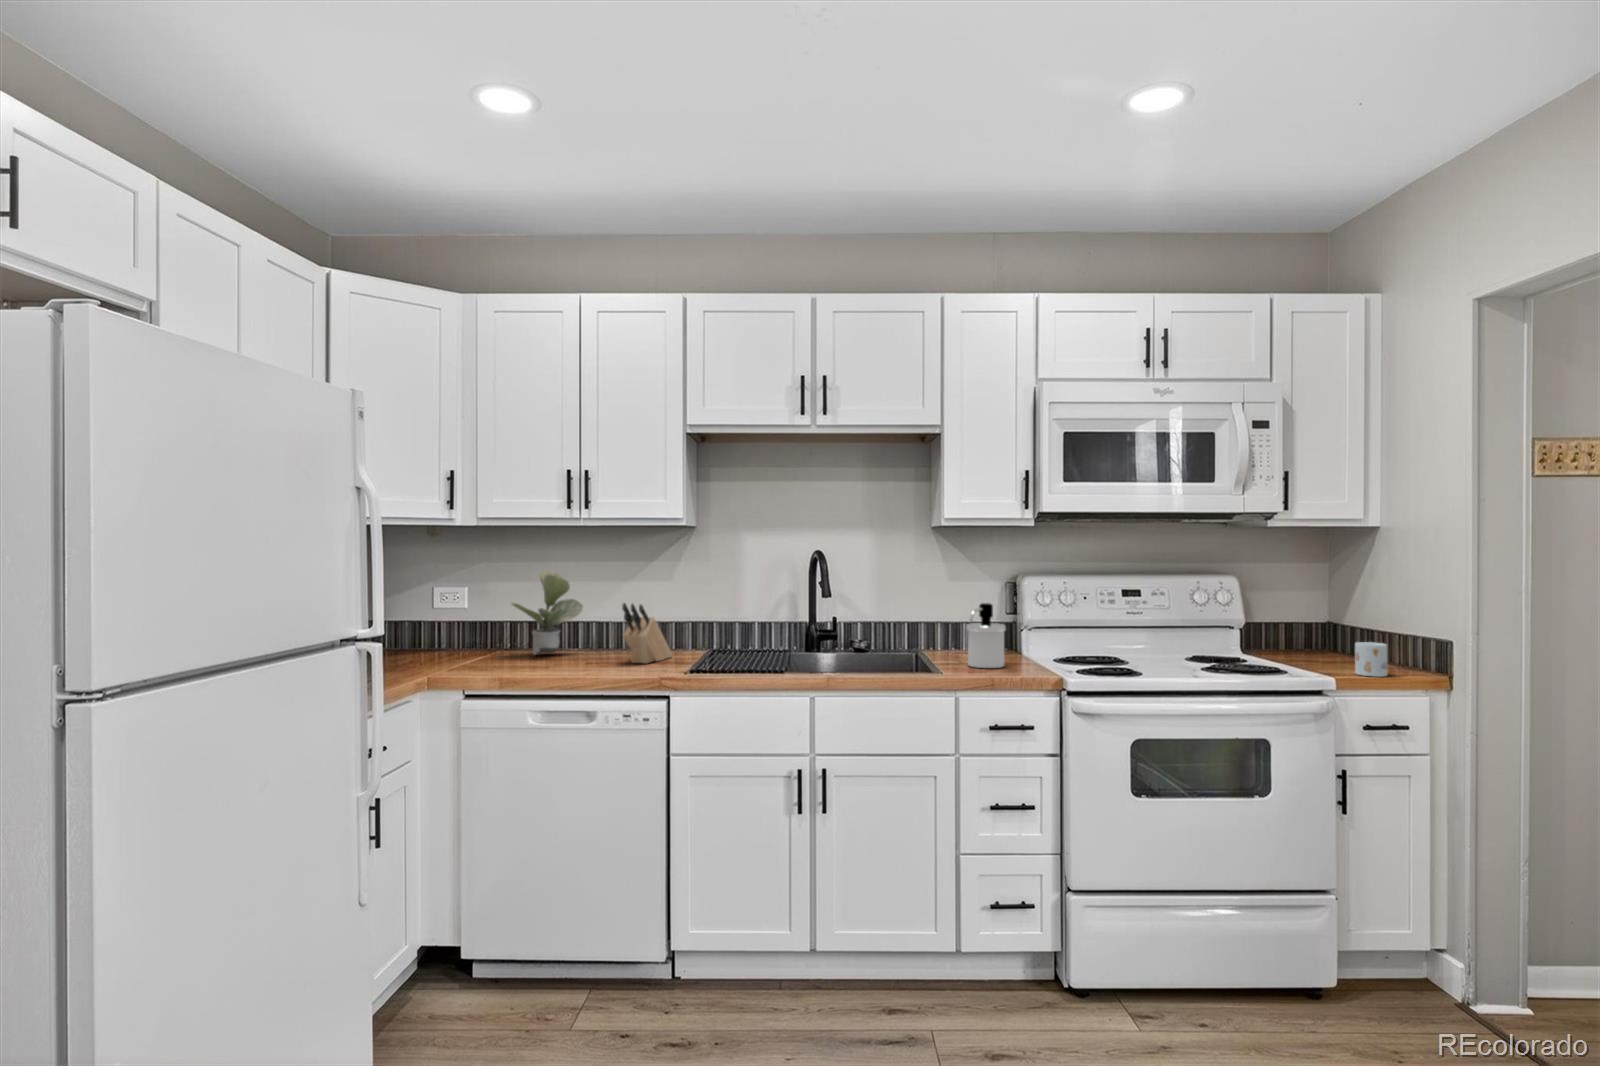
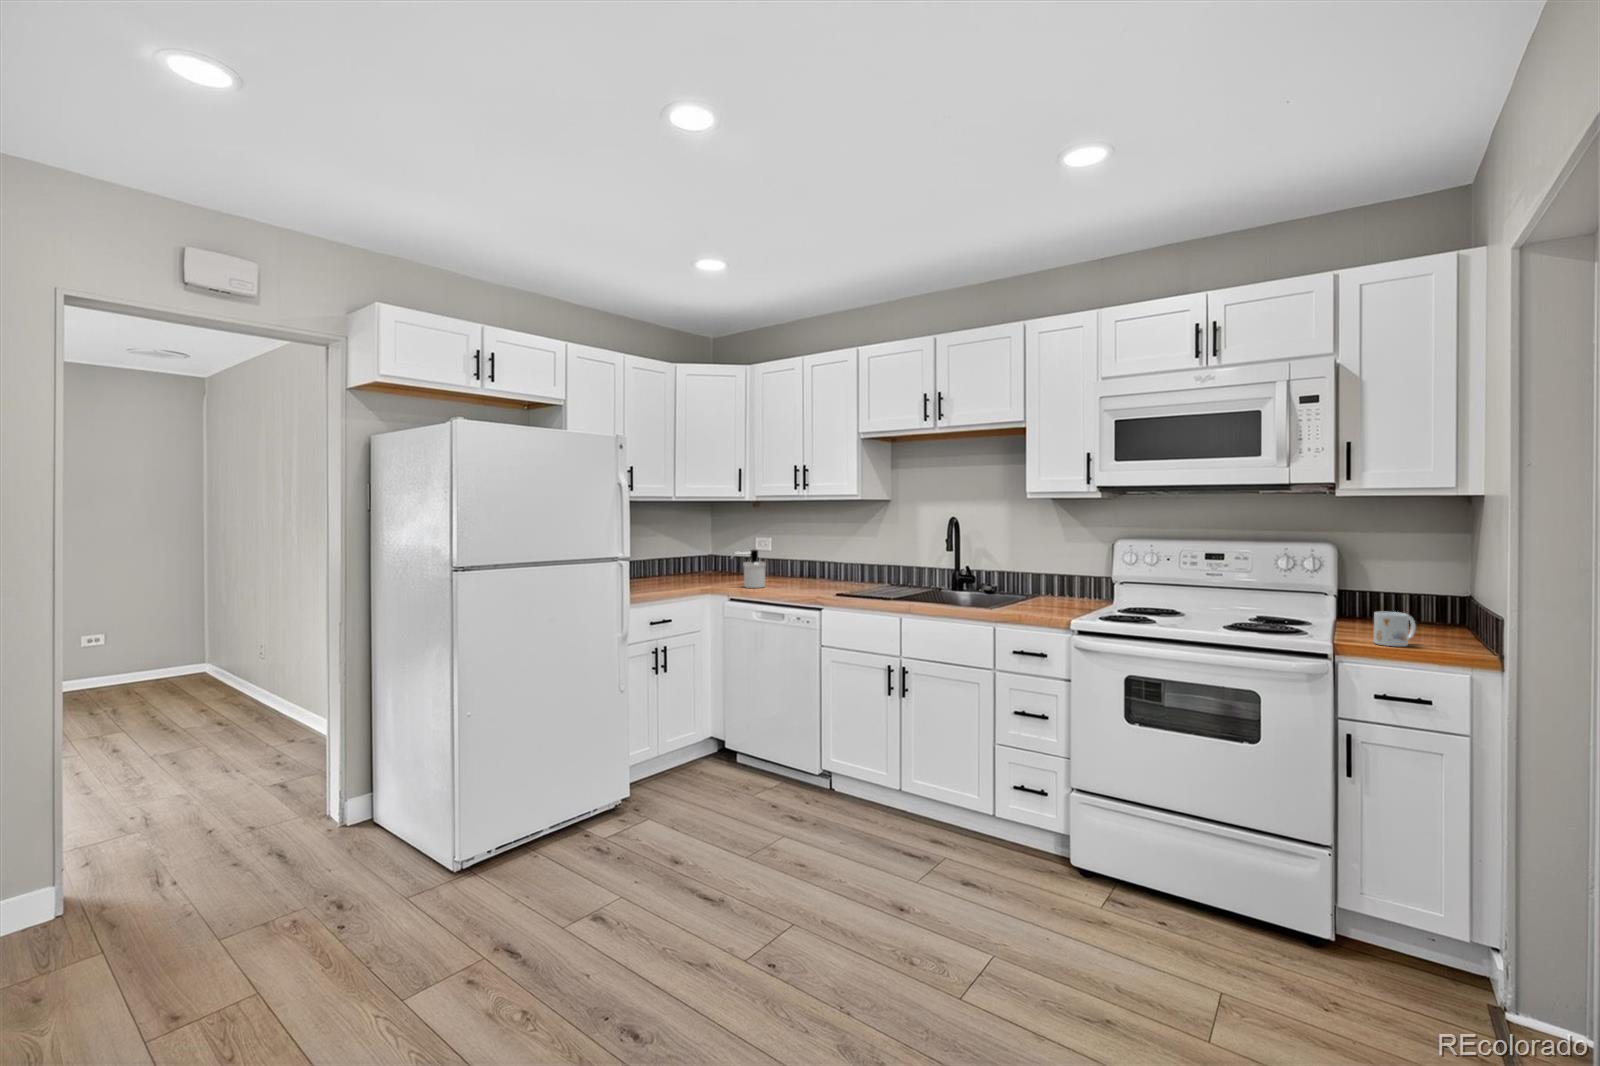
potted plant: present [511,571,583,655] -> none [780,529,822,582]
knife block: present [622,603,672,663] -> none [820,551,865,590]
soap dispenser: present [967,603,1006,668] -> present [731,550,766,588]

